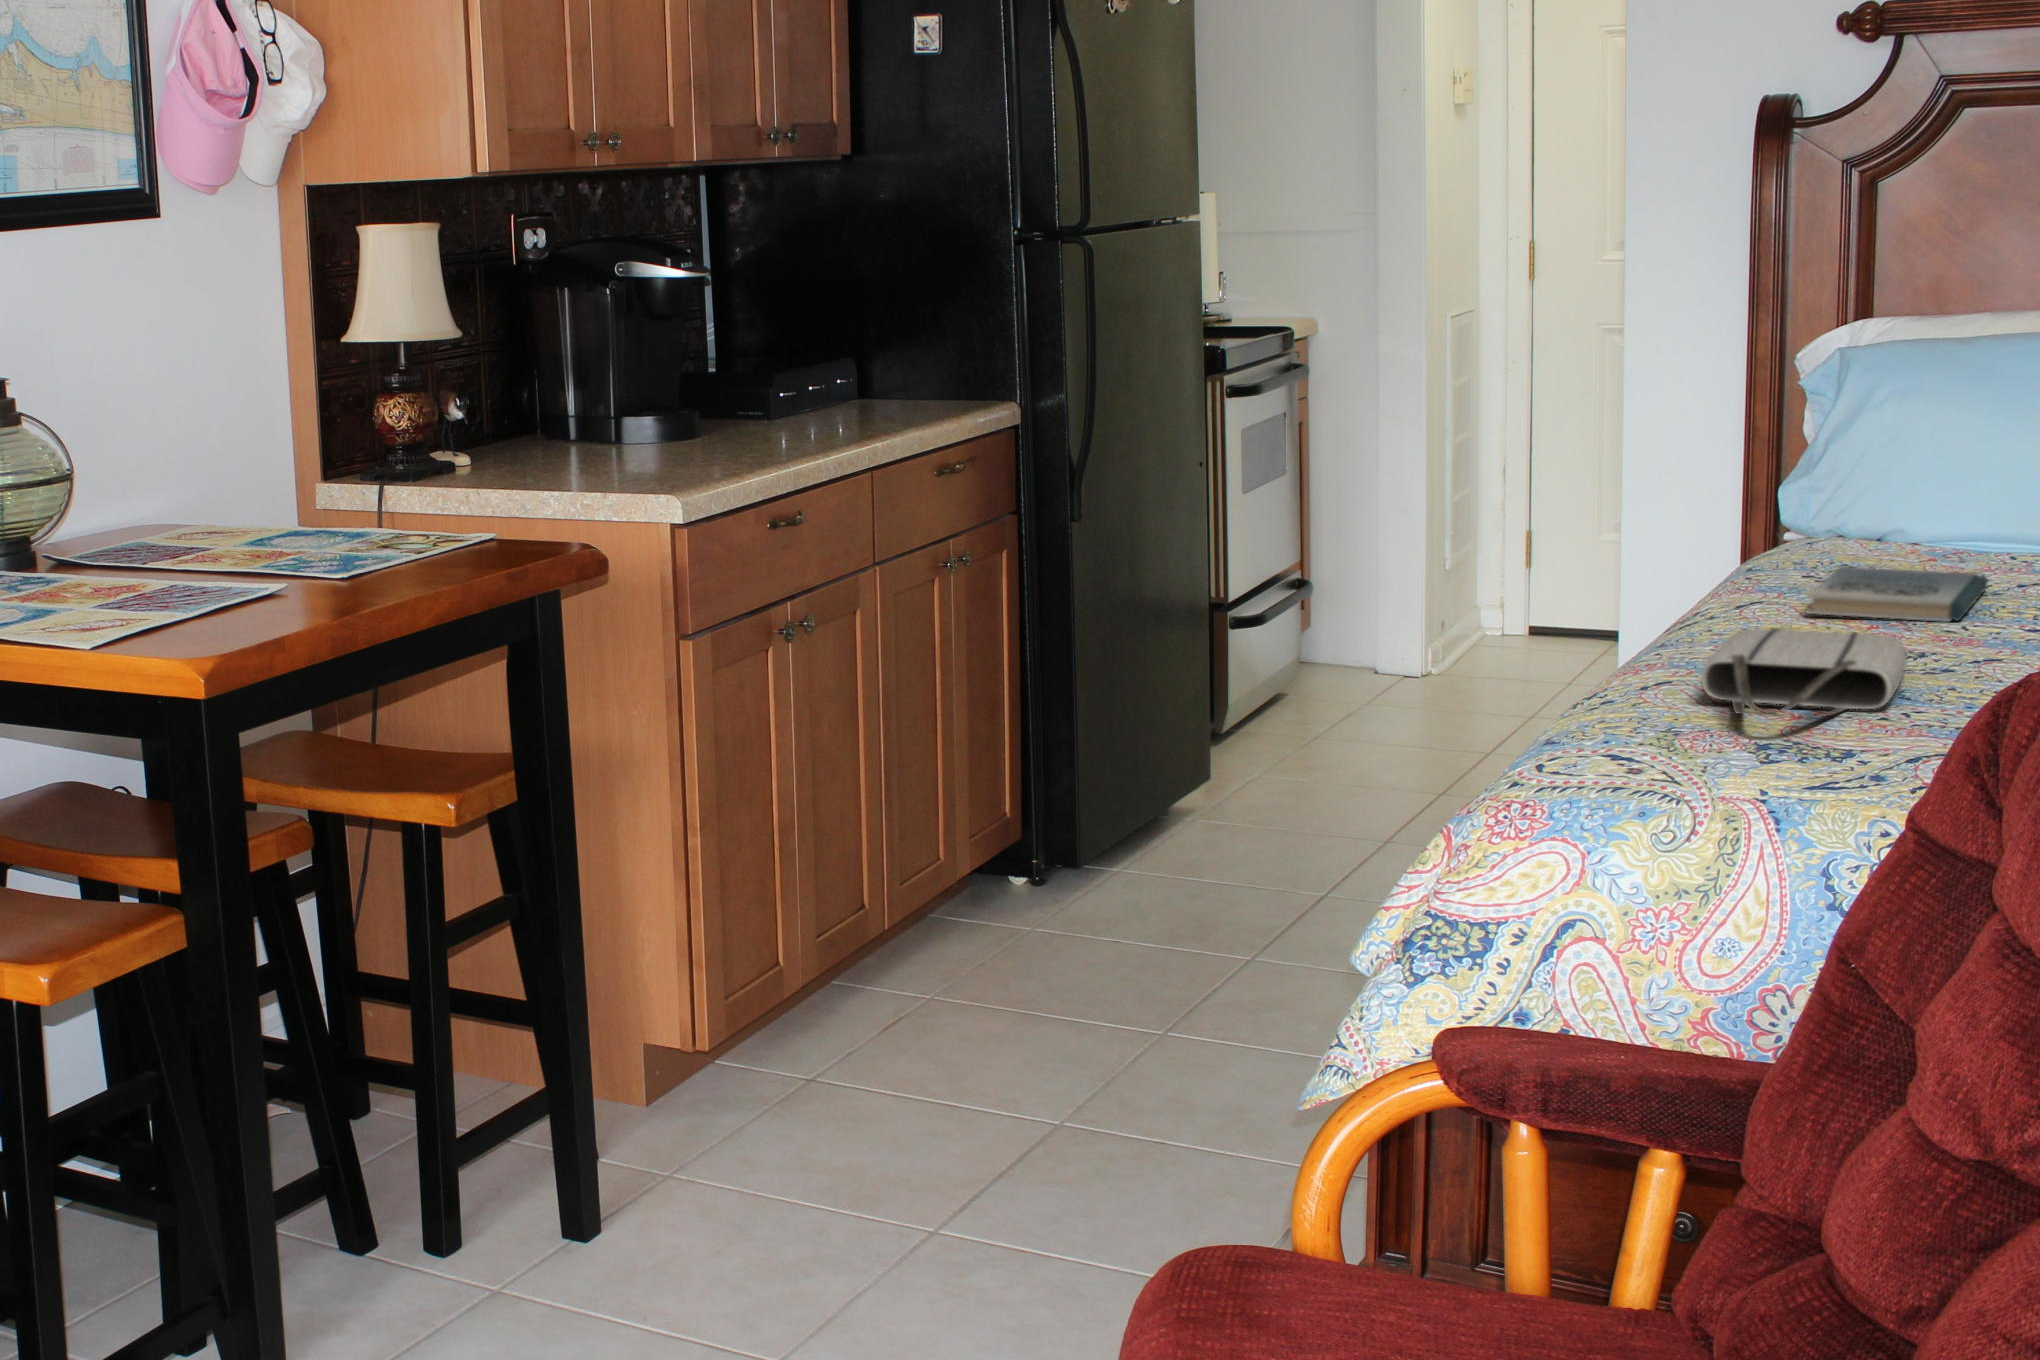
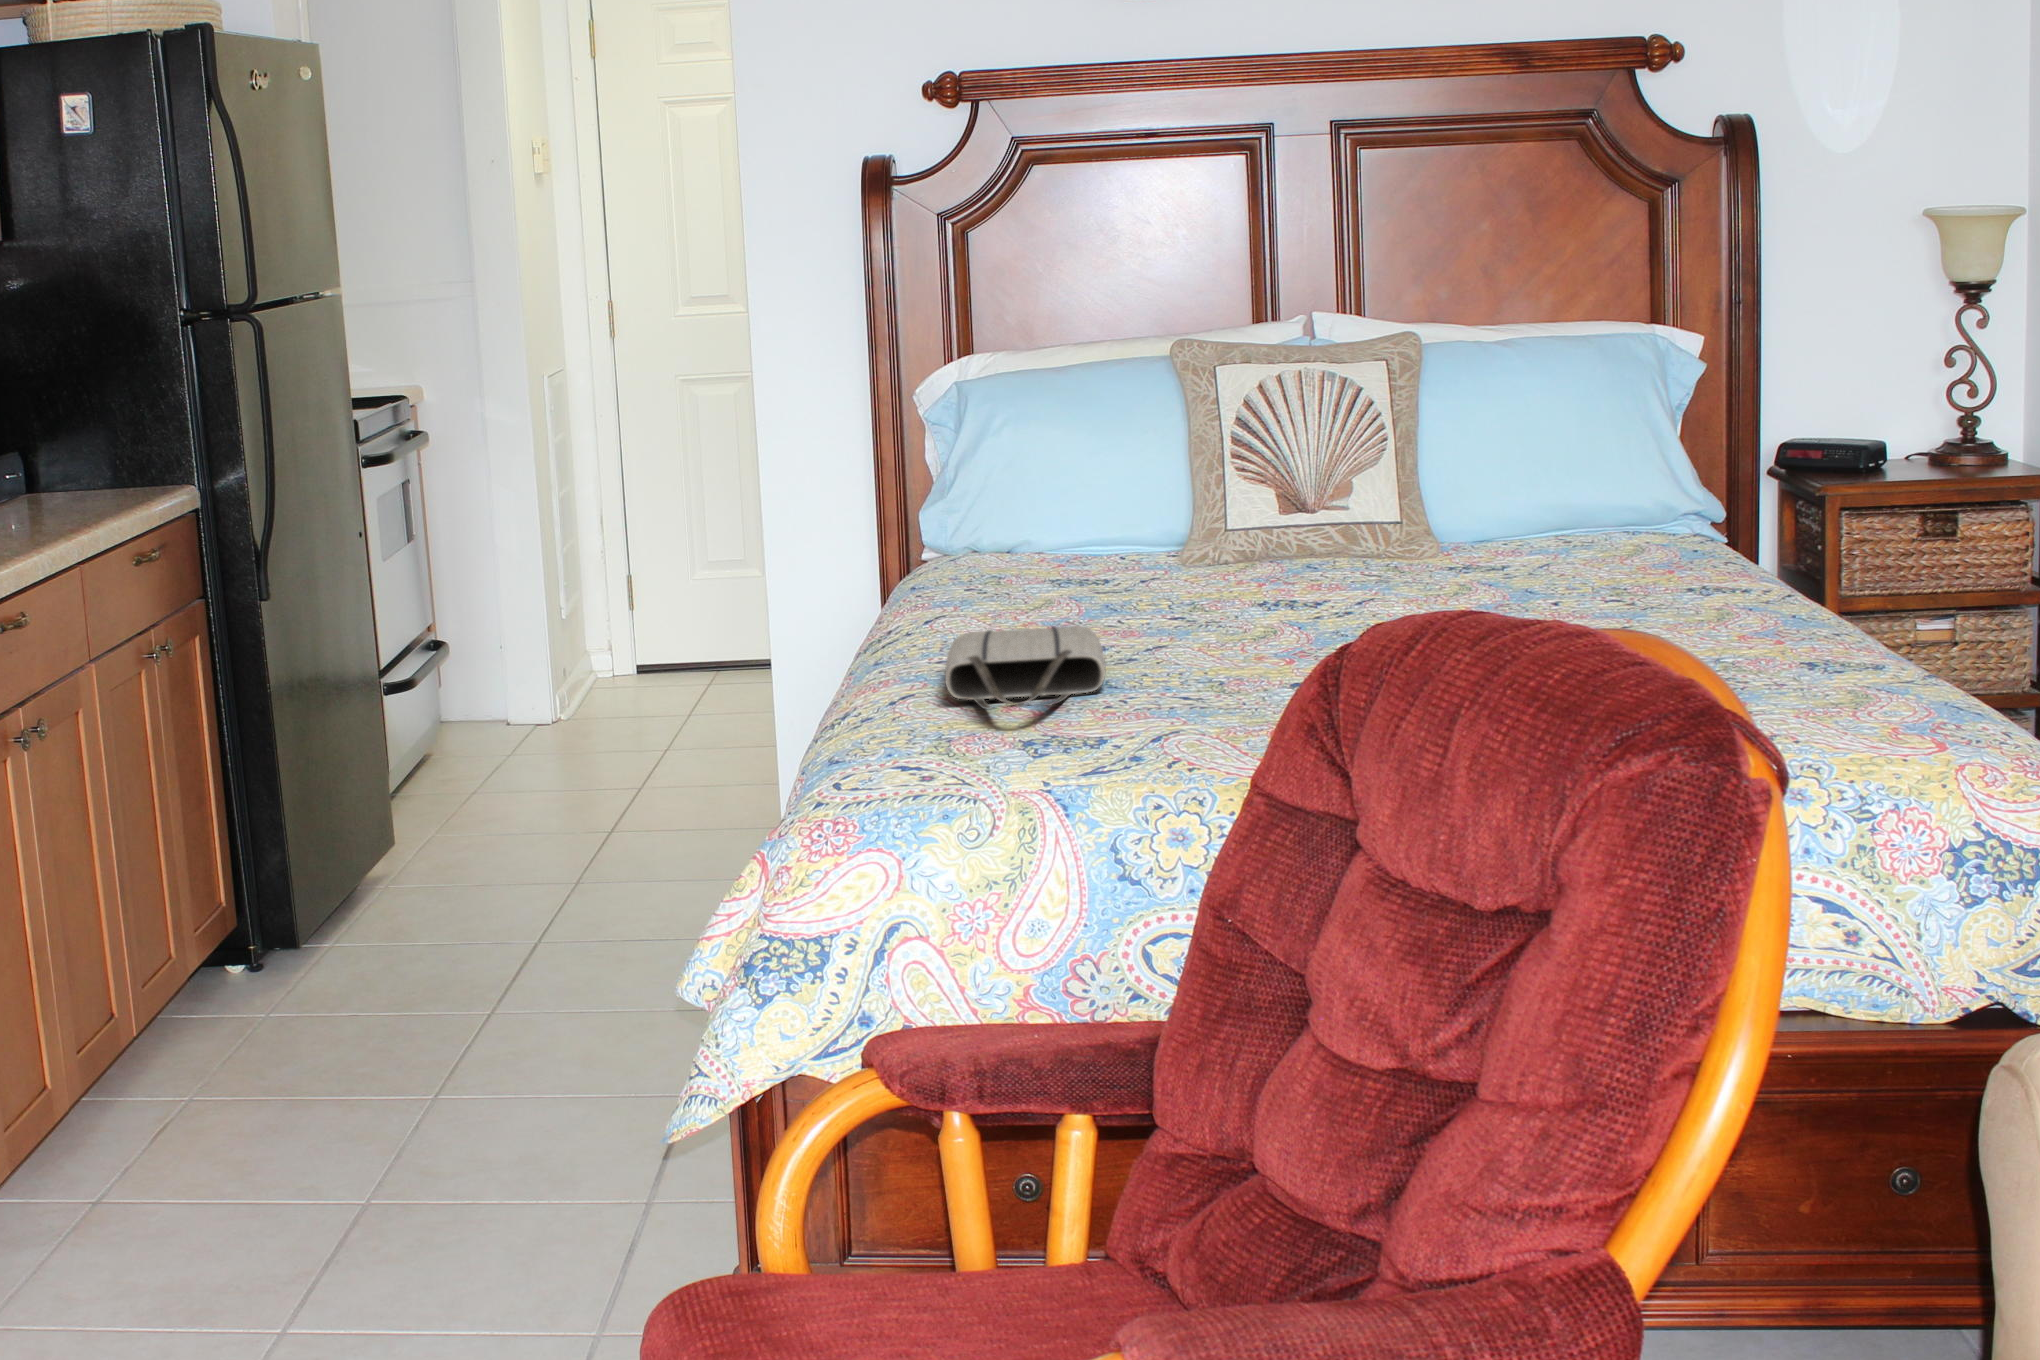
book: present [1807,567,1988,622] -> none [991,569,1121,618]

